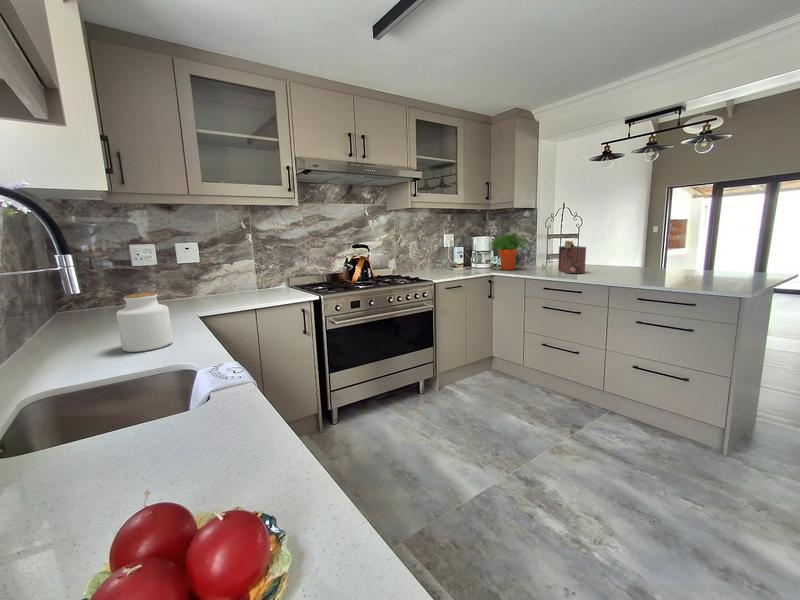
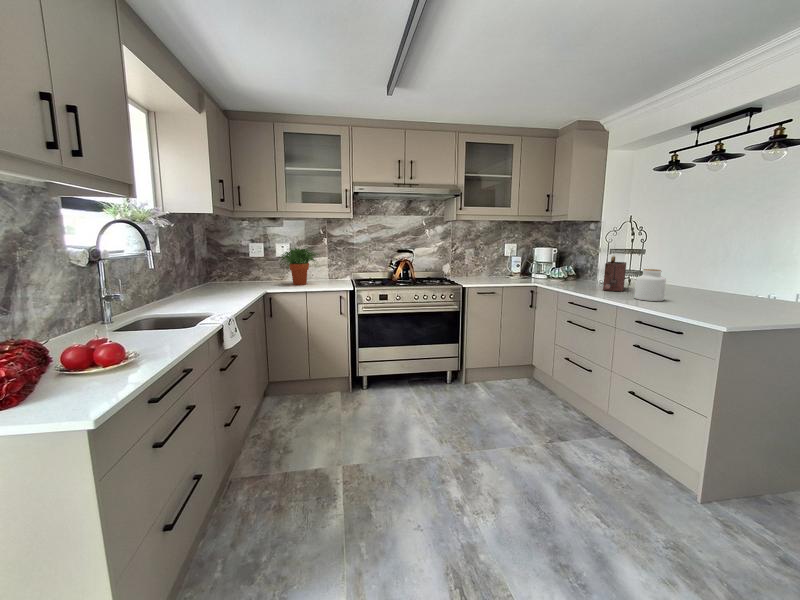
potted plant: present [489,234,526,270] -> present [280,248,316,285]
jar: present [116,293,173,352] -> present [634,269,666,301]

